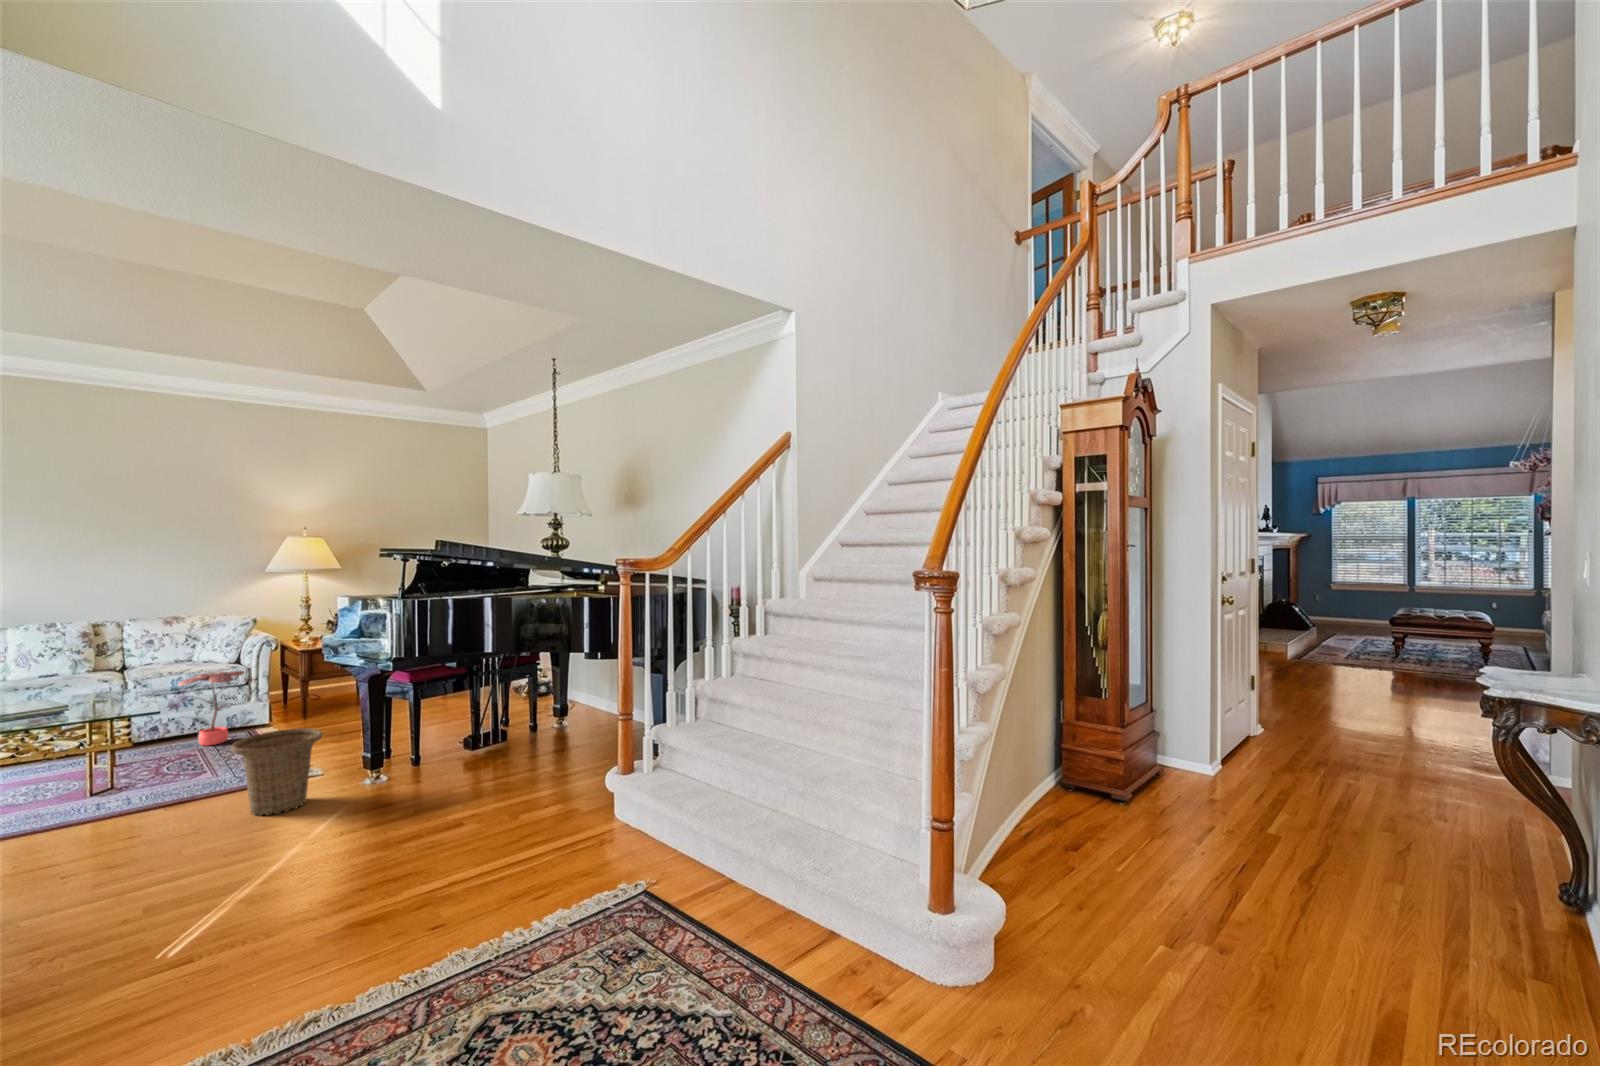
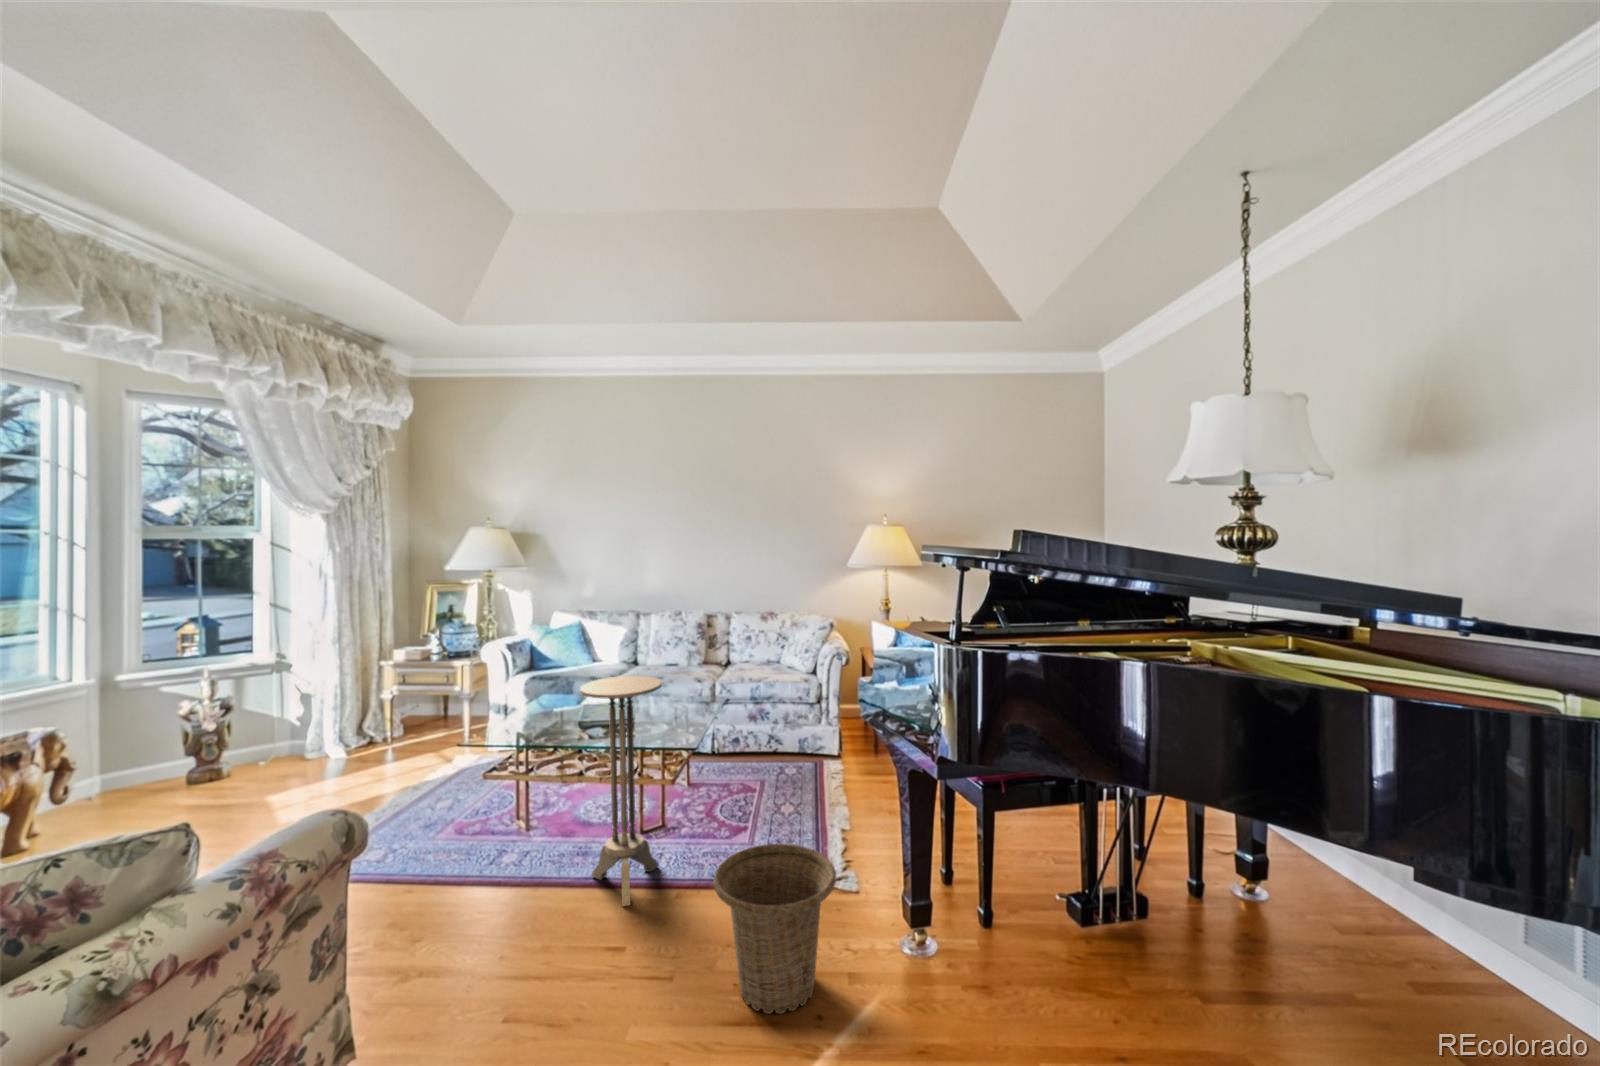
side table: none [53,651,141,821] -> present [580,676,662,906]
potted plant: present [178,671,244,746] -> none [747,688,810,777]

